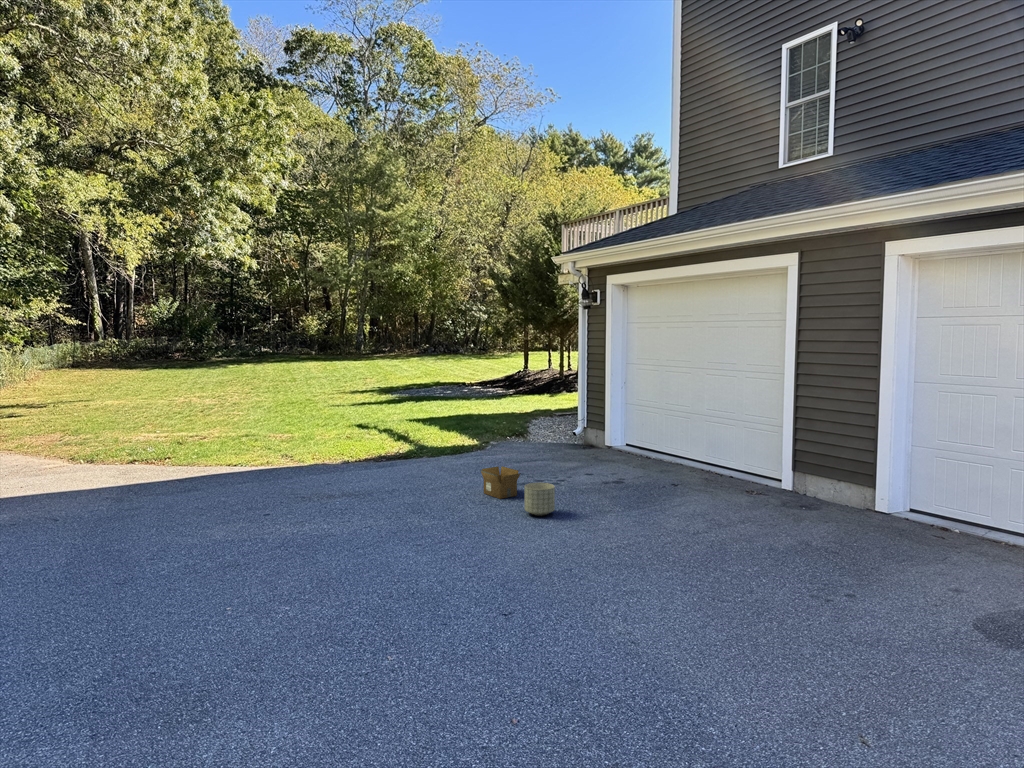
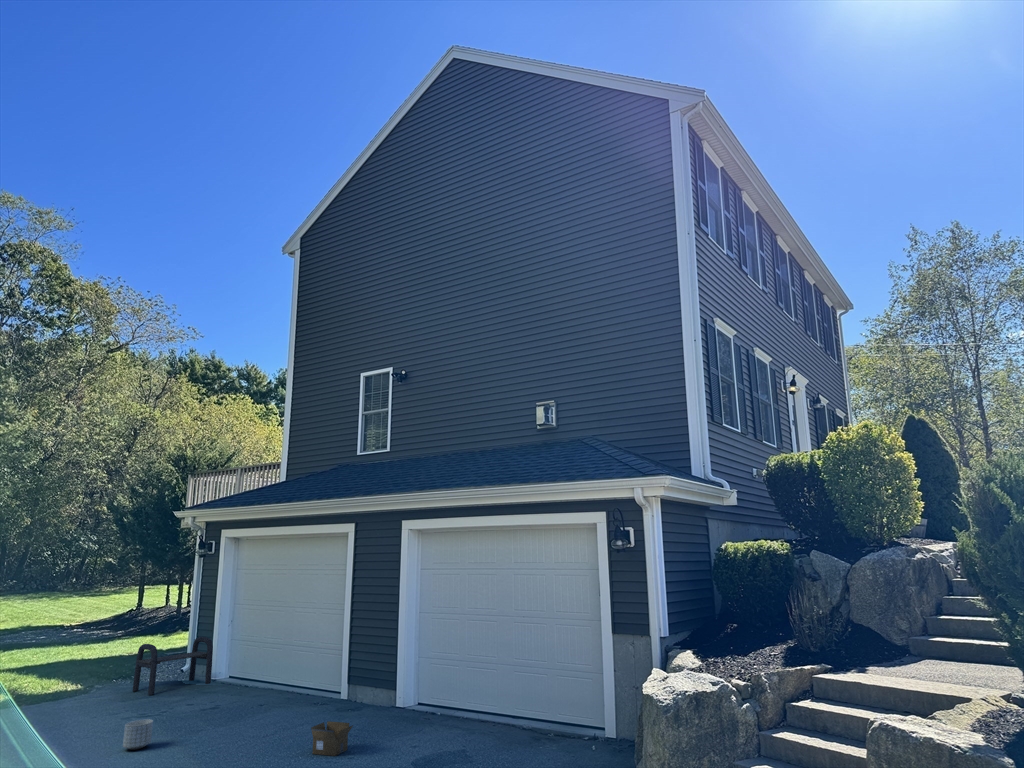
bench: none [529,396,606,452] -> present [133,637,213,695]
cardboard box: present [481,466,521,499] -> present [311,721,353,756]

